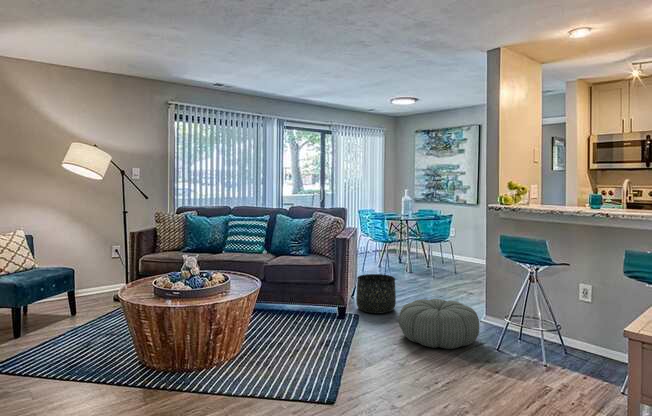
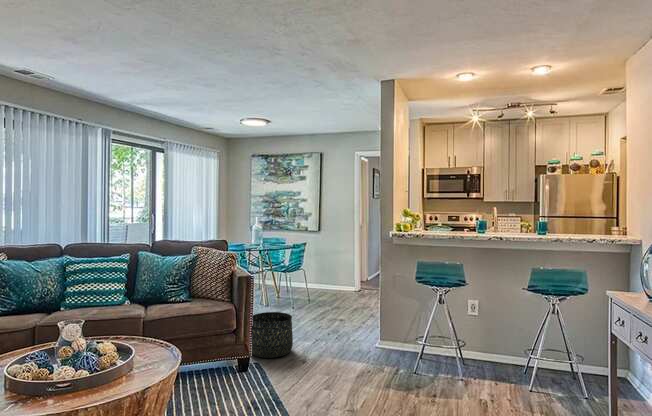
pouf: present [399,299,479,349] -> none [319,332,401,386]

